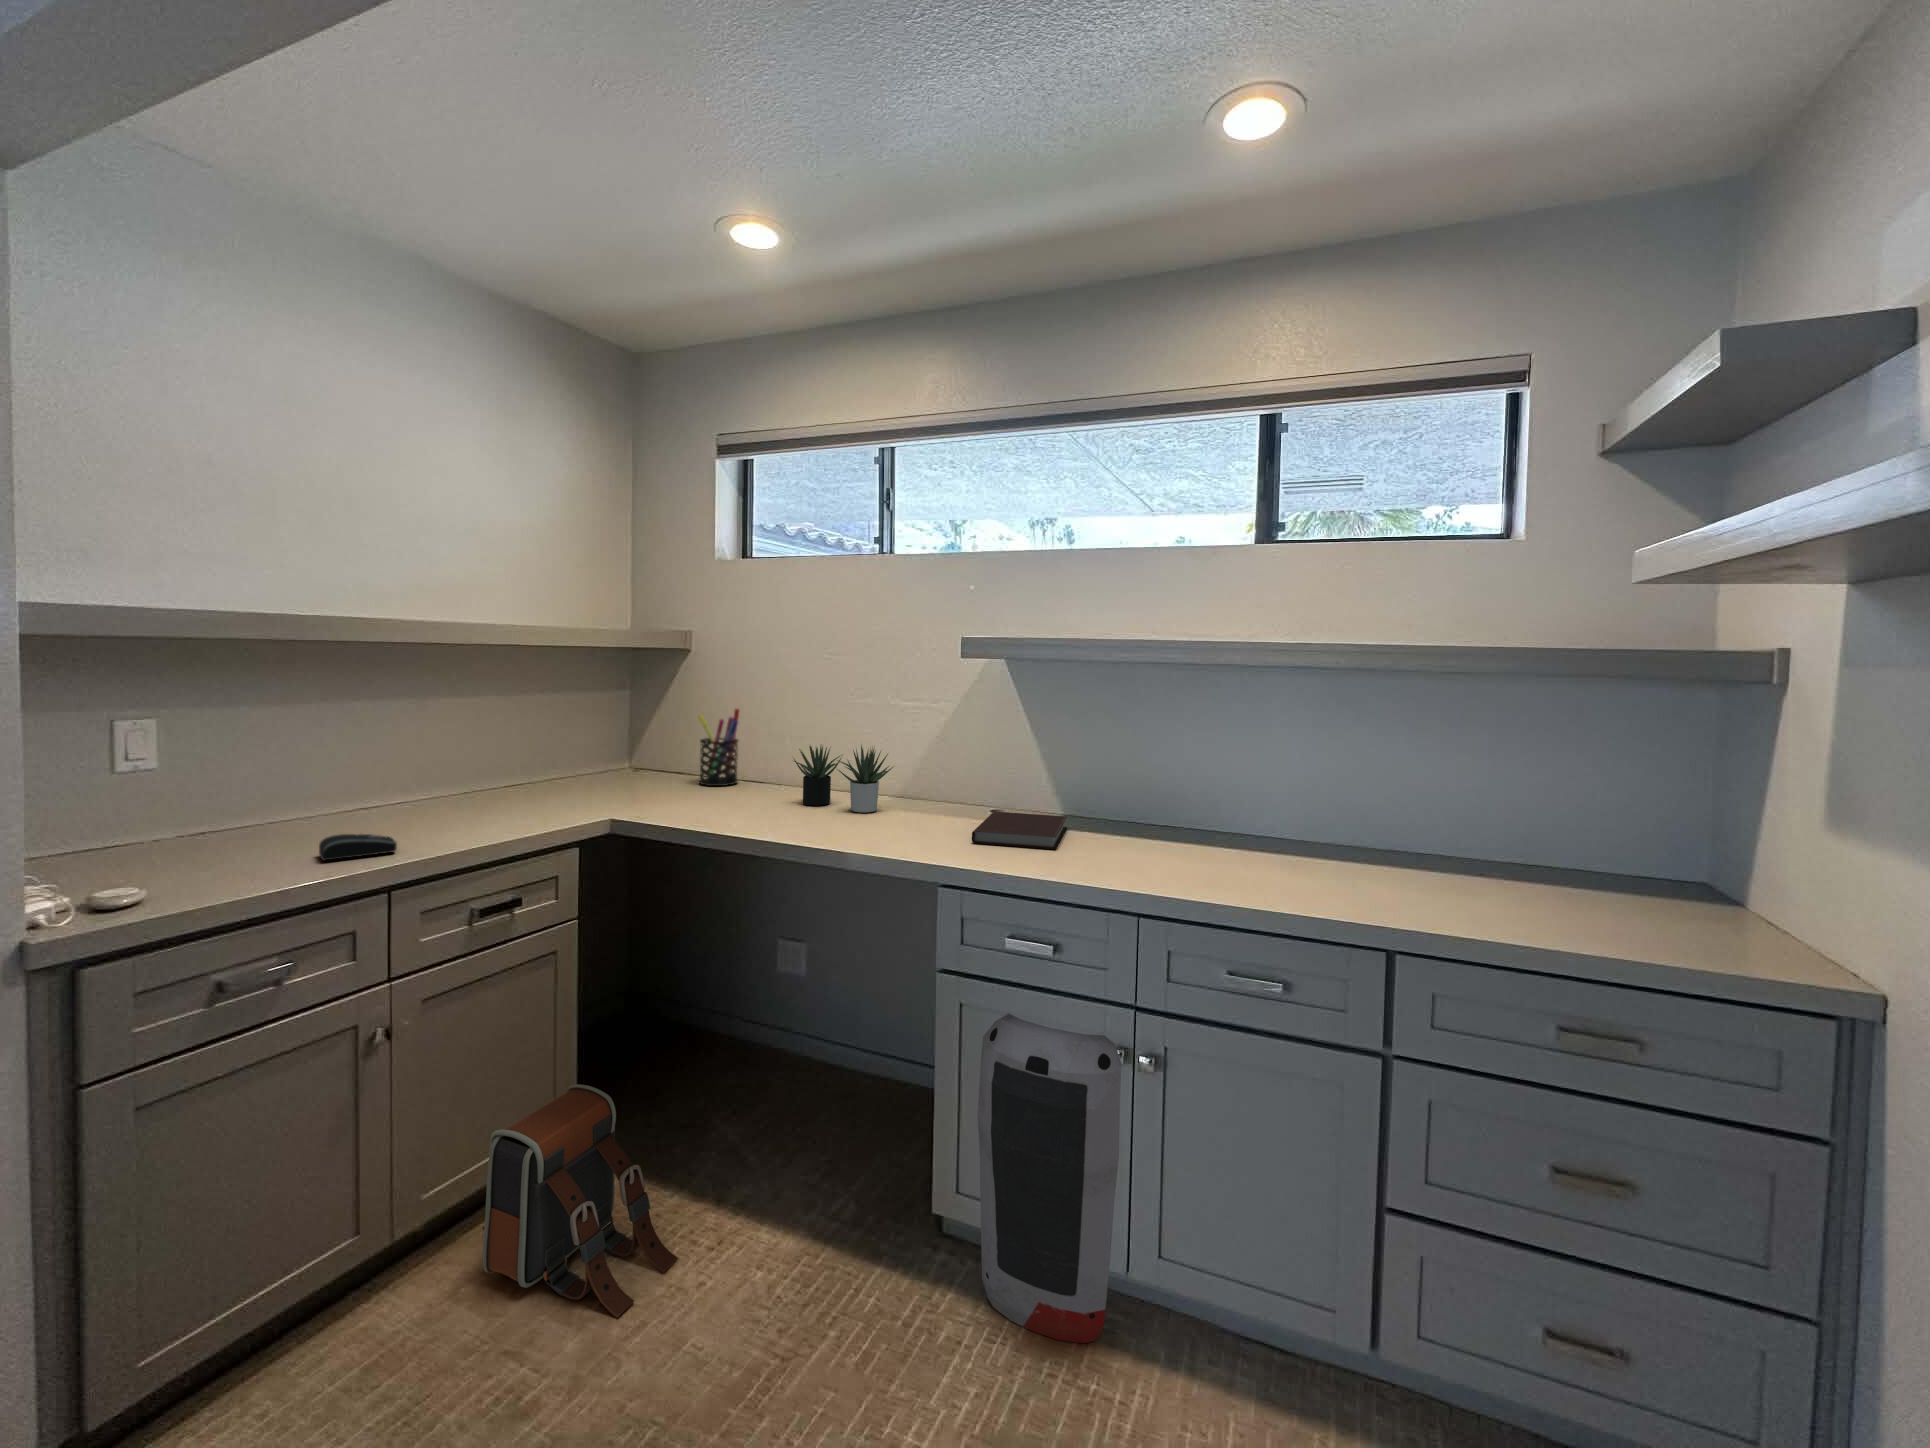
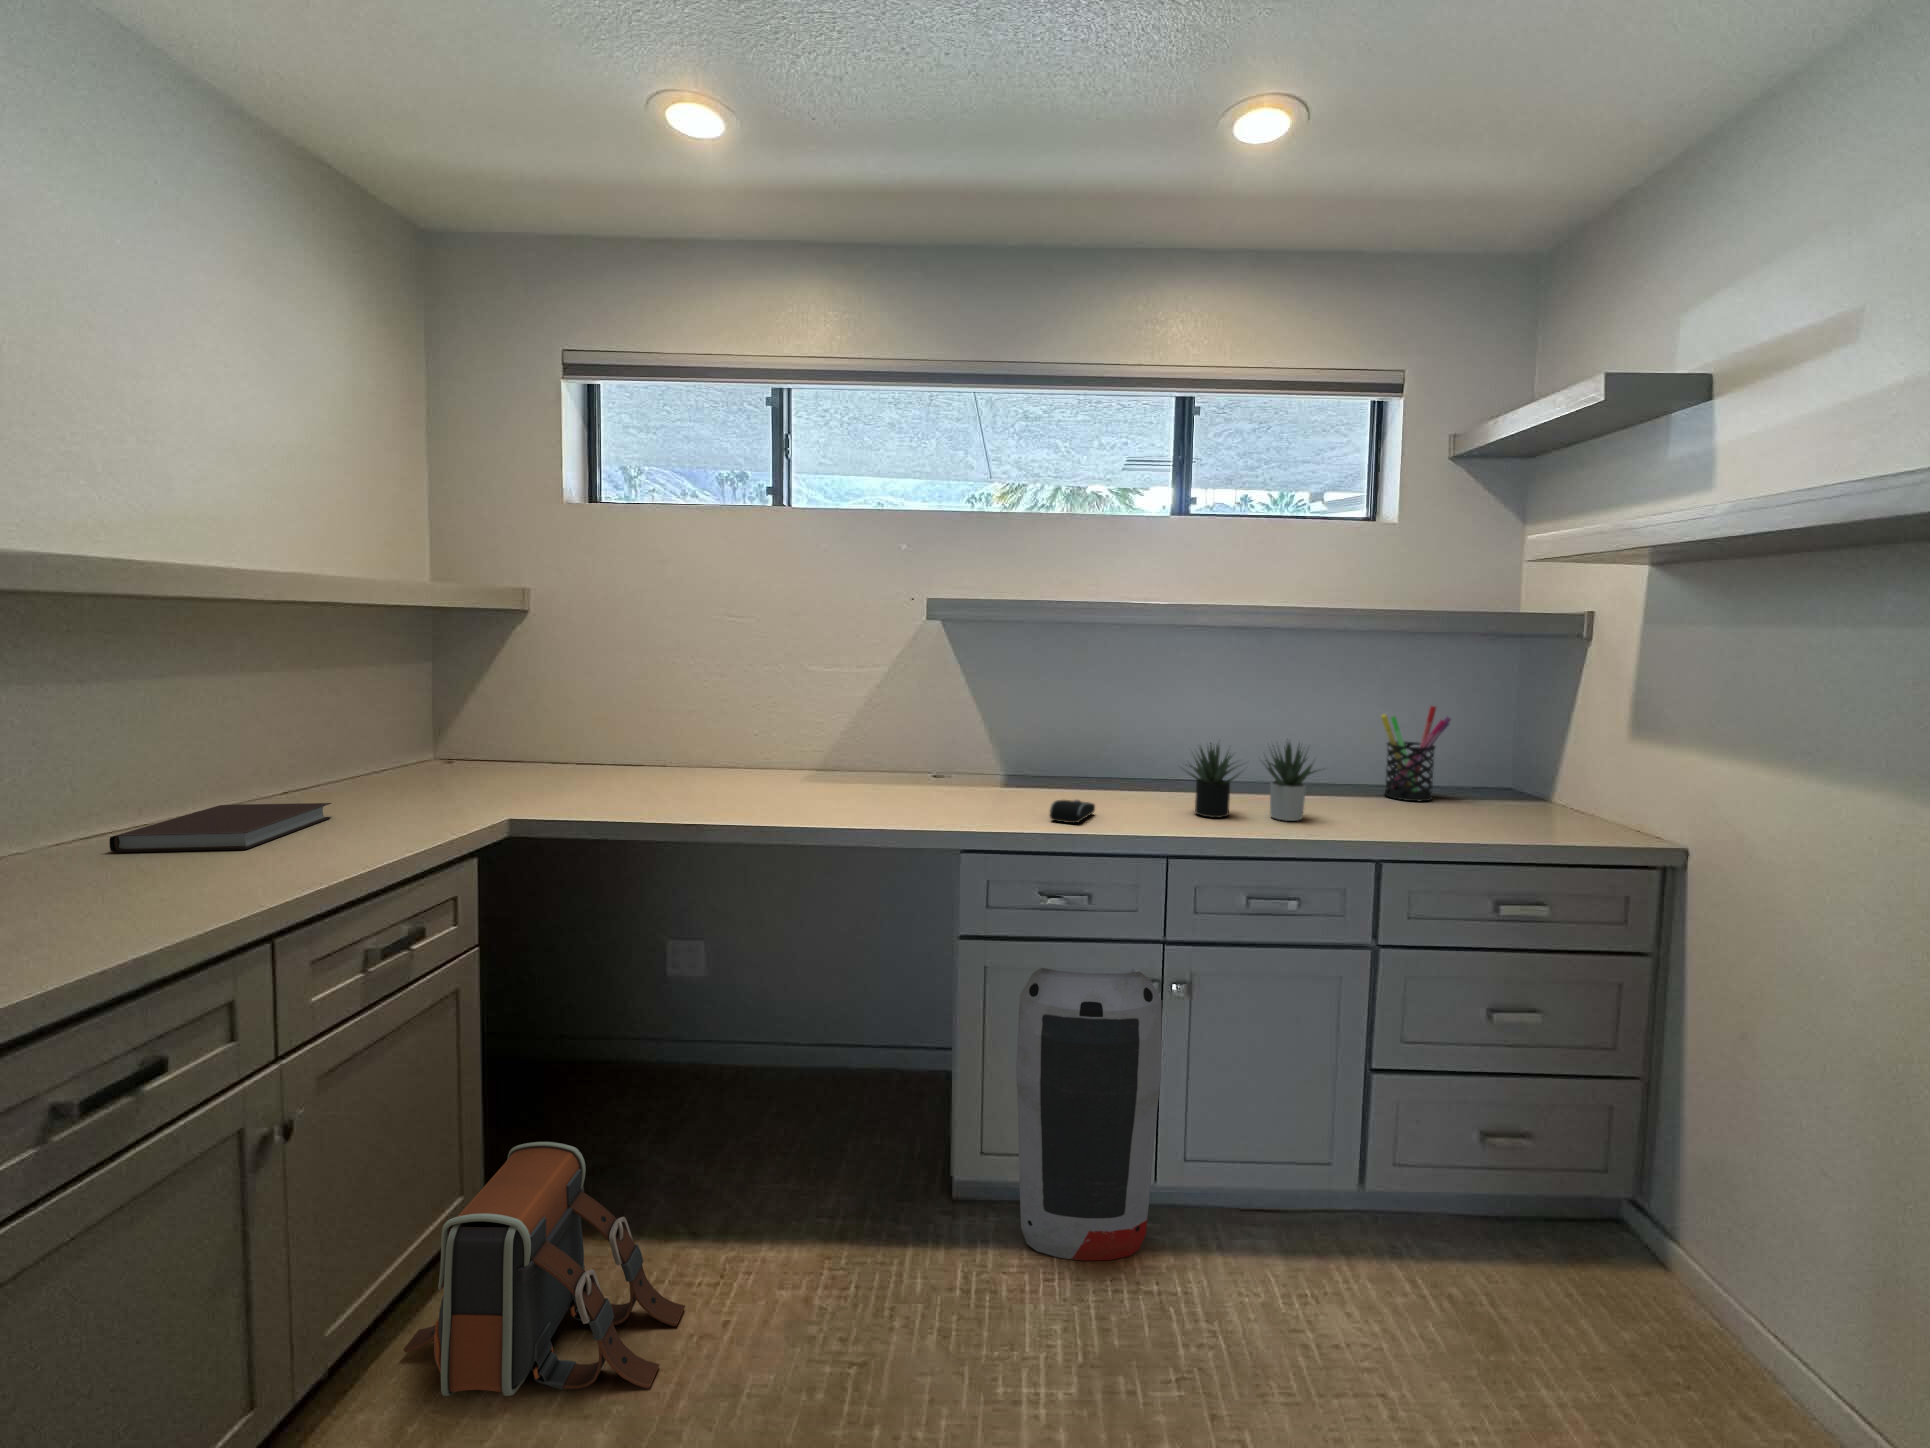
pen holder: present [698,709,739,786] -> present [1381,706,1451,801]
succulent plant: present [793,746,893,813] -> present [1188,742,1320,821]
notebook: present [972,812,1067,849] -> present [109,803,331,852]
computer mouse: present [319,834,397,861] -> present [1050,800,1095,823]

